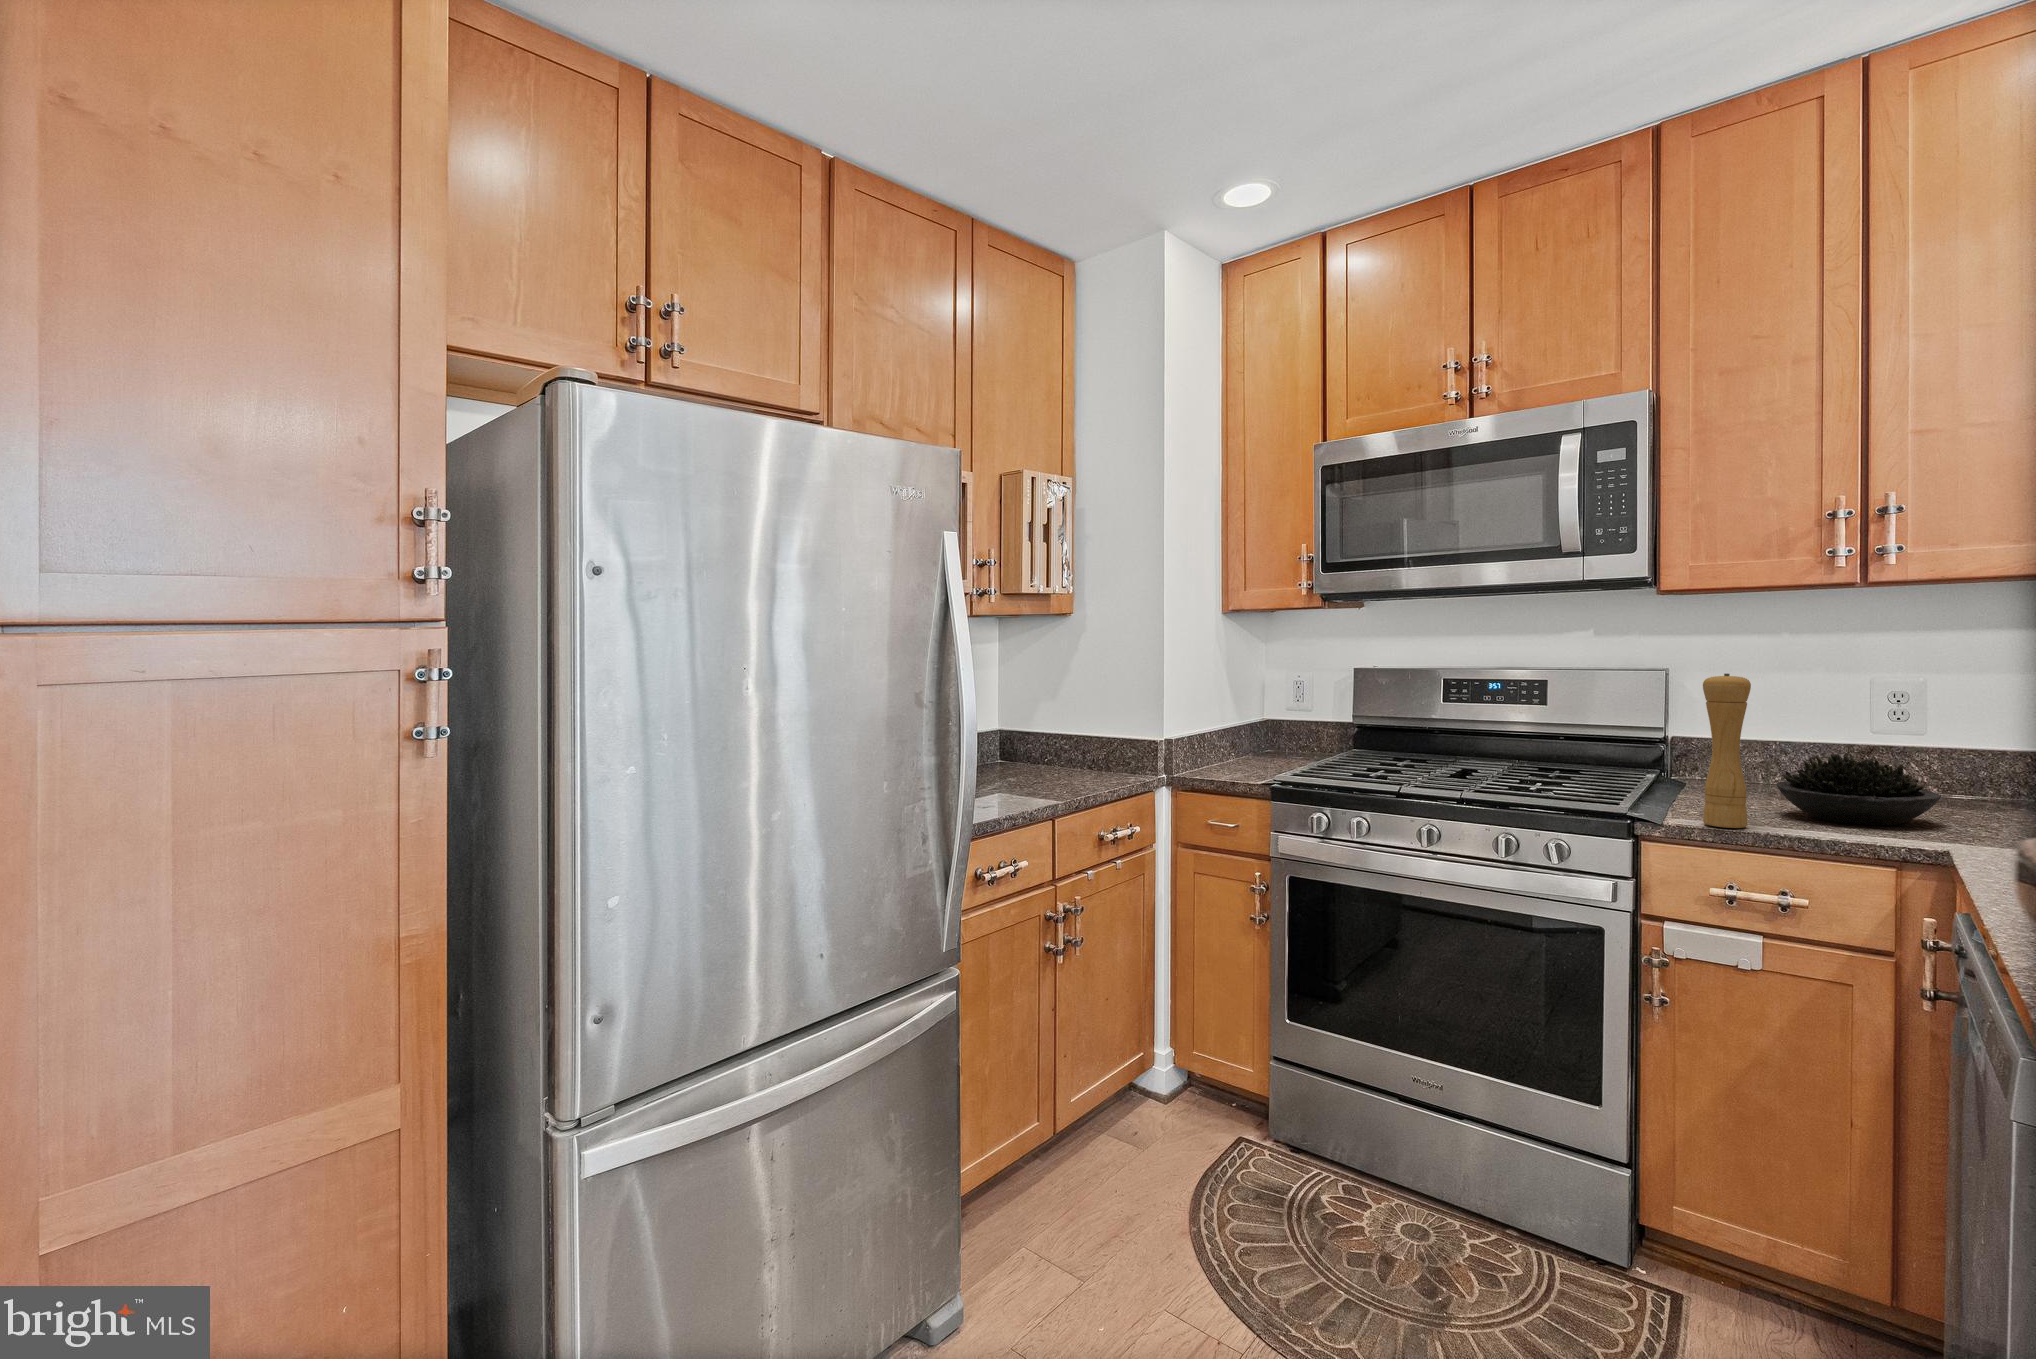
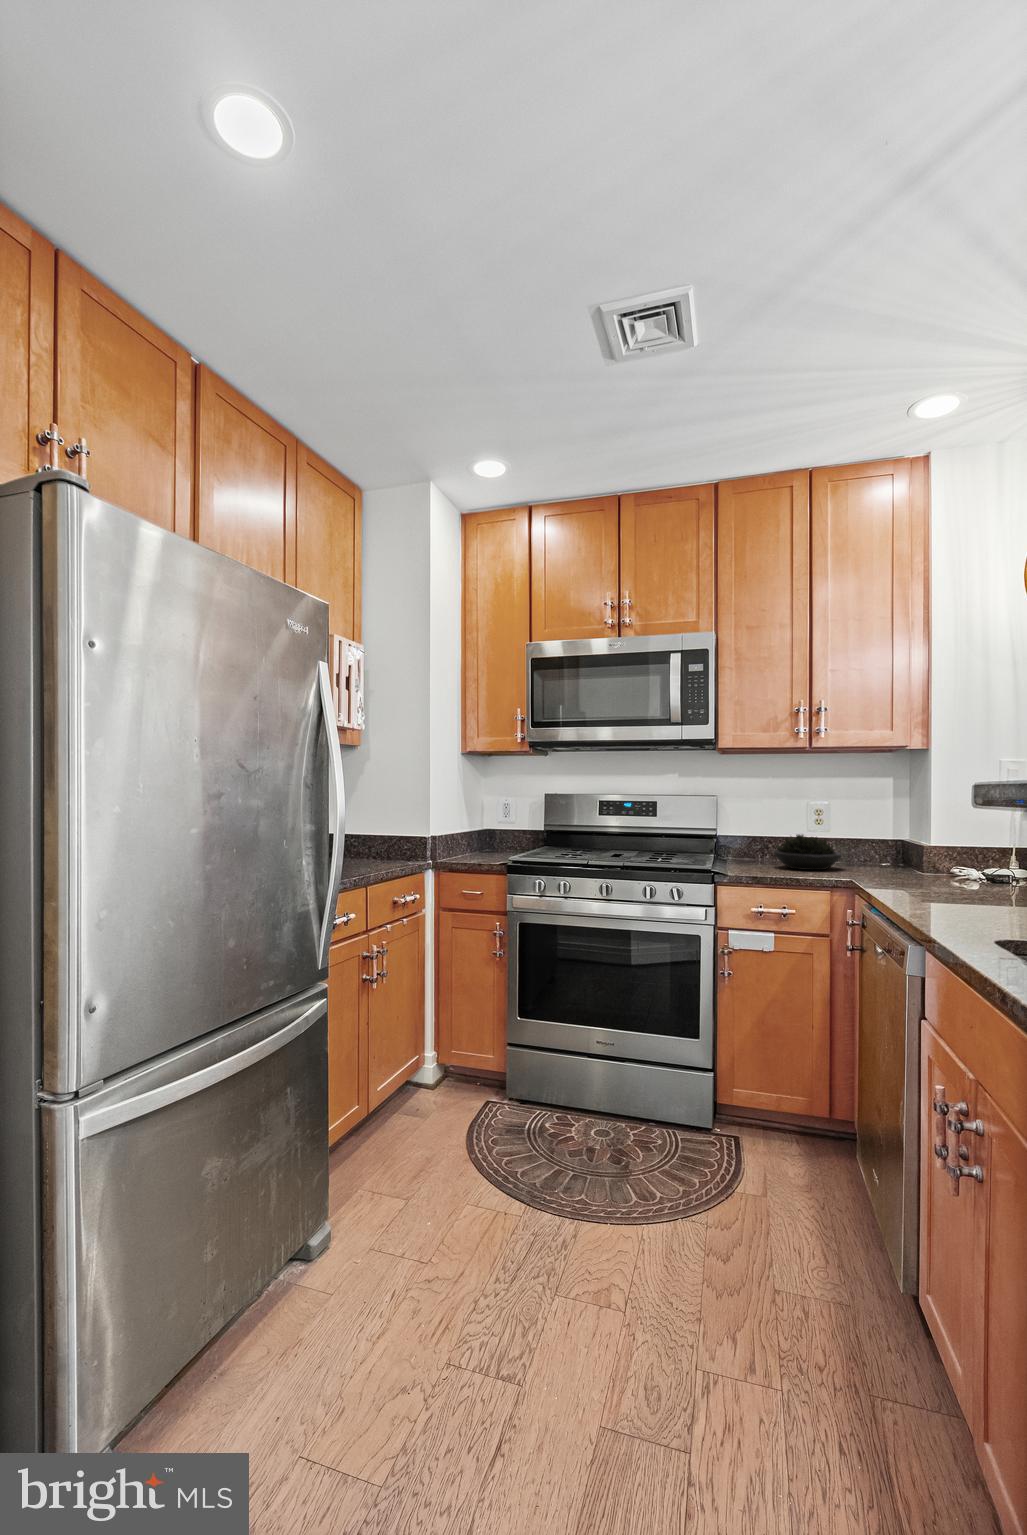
pepper mill: present [1703,673,1751,828] -> none [744,791,766,874]

